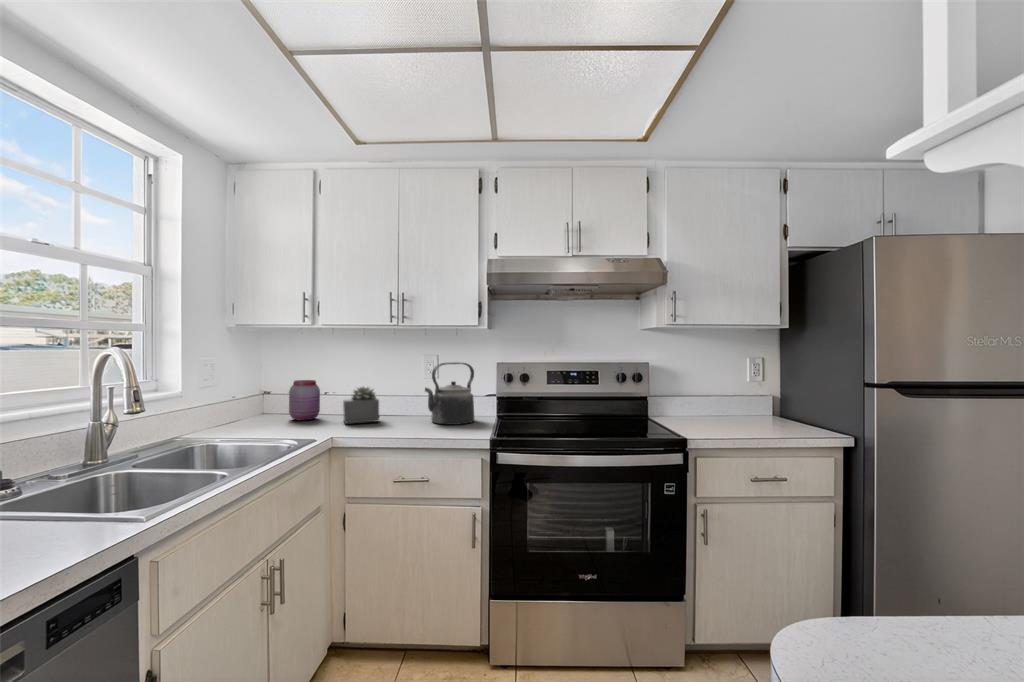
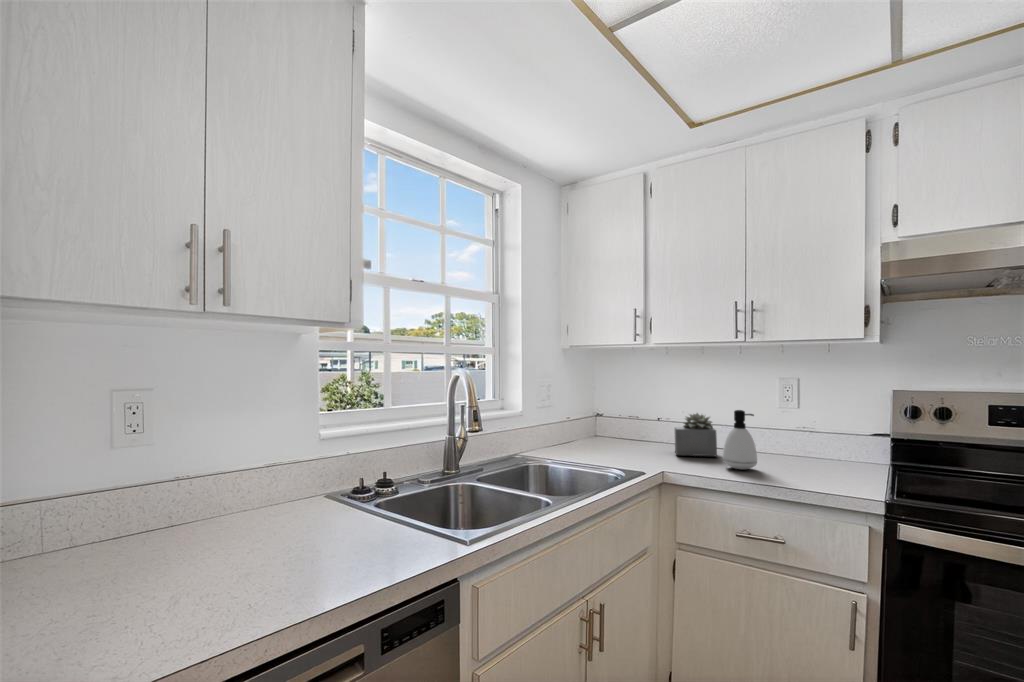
kettle: present [425,362,474,425] -> none [776,388,853,472]
jar: present [289,380,320,420] -> none [618,402,649,446]
soap dispenser: none [384,381,410,429] -> present [723,410,757,469]

